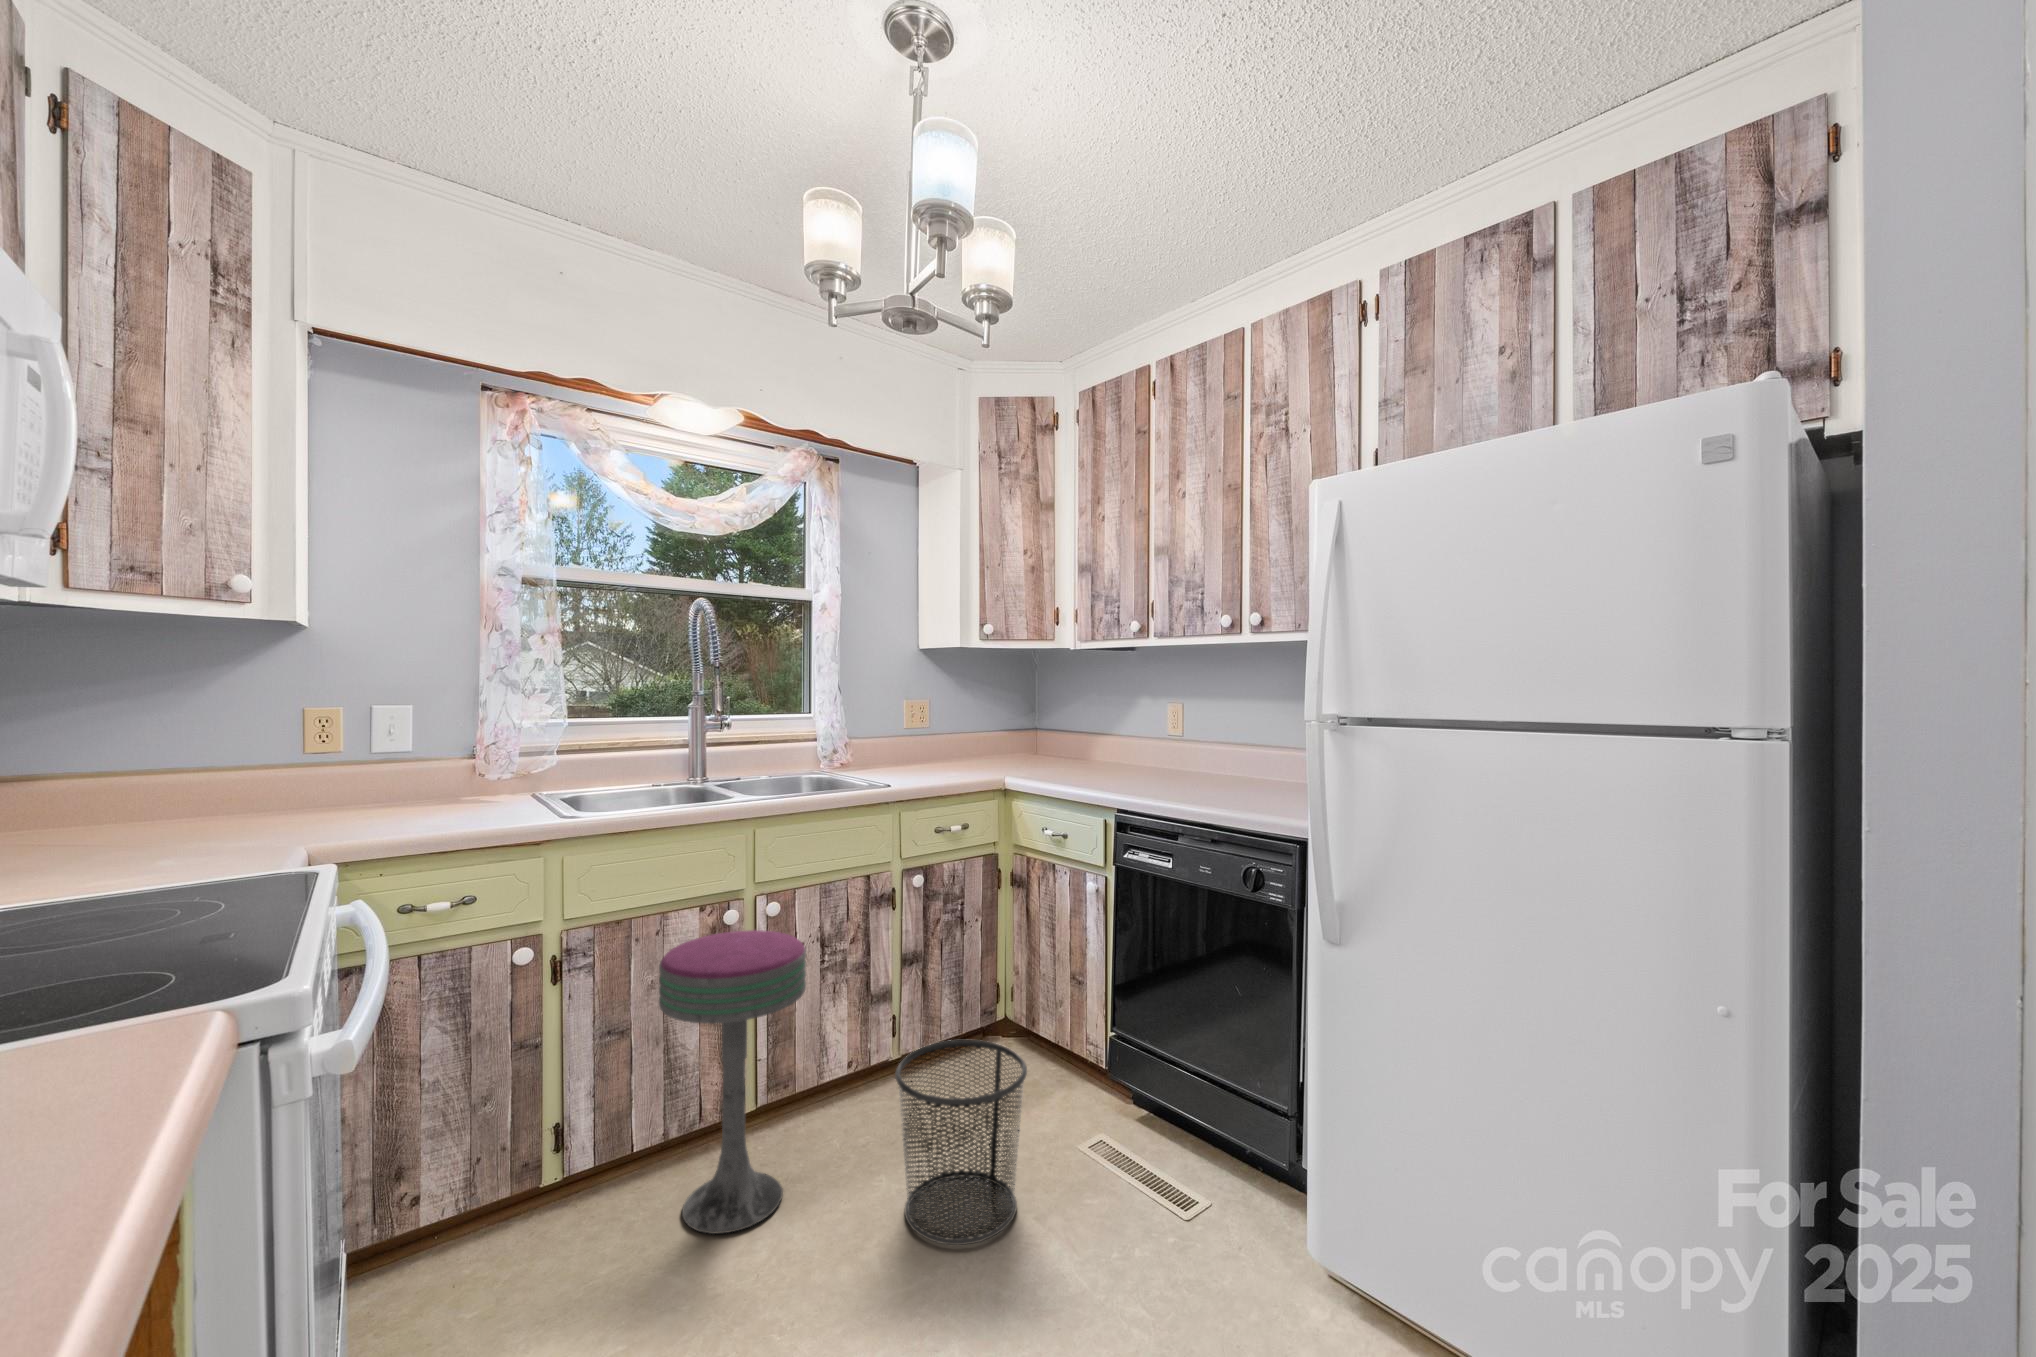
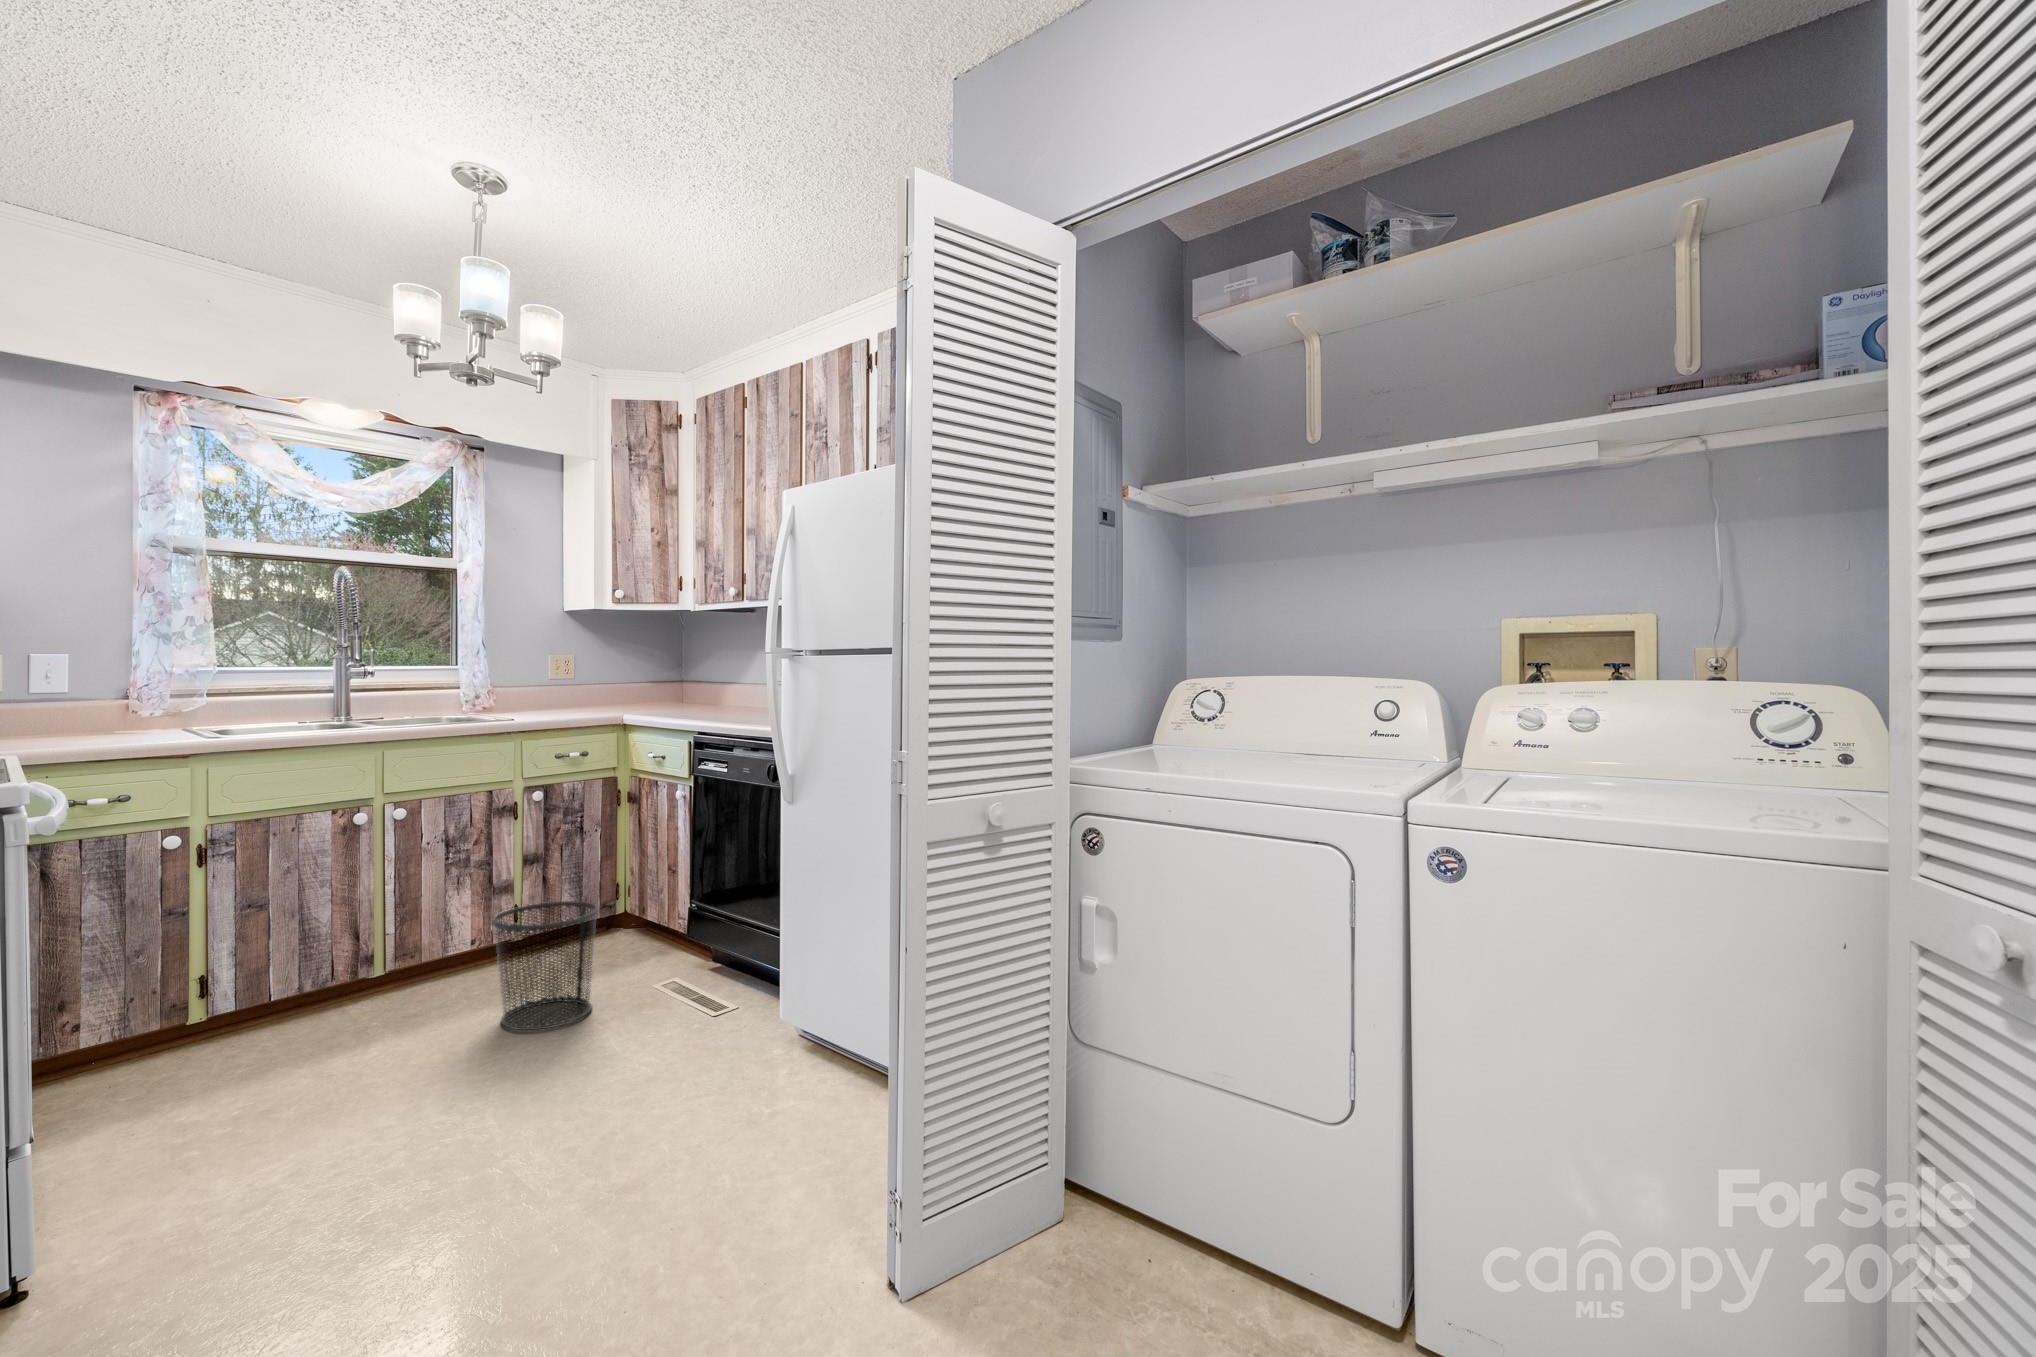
bar stool: present [659,930,806,1234] -> none [291,828,421,1041]

